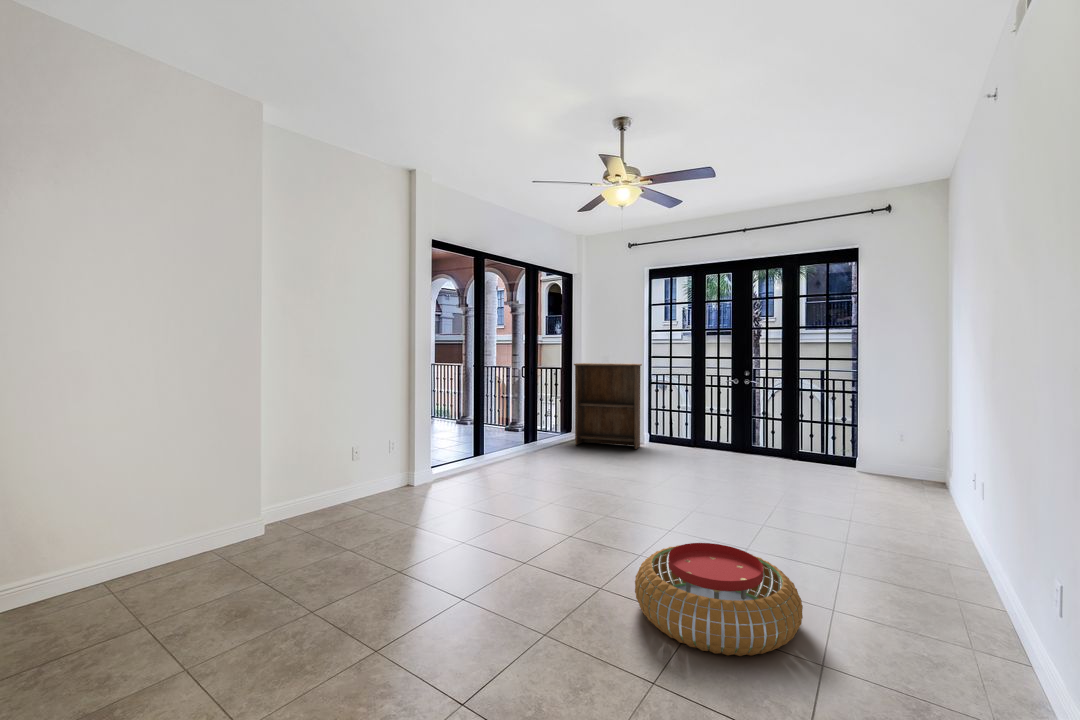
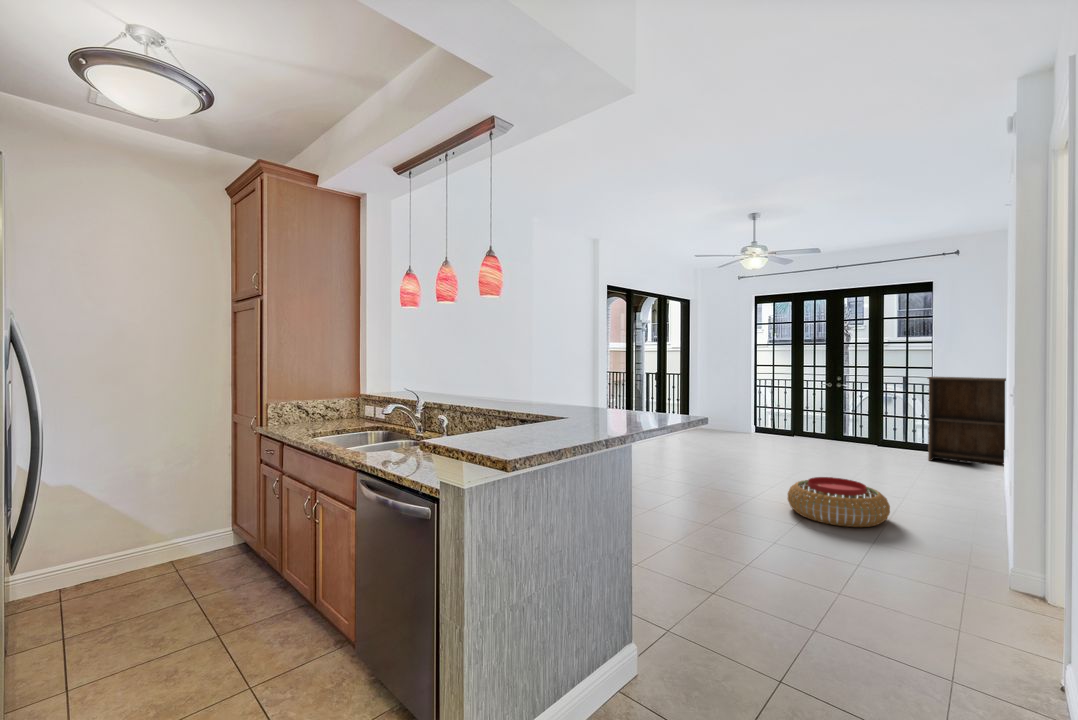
bookshelf: present [574,363,642,449] -> present [928,377,1006,467]

